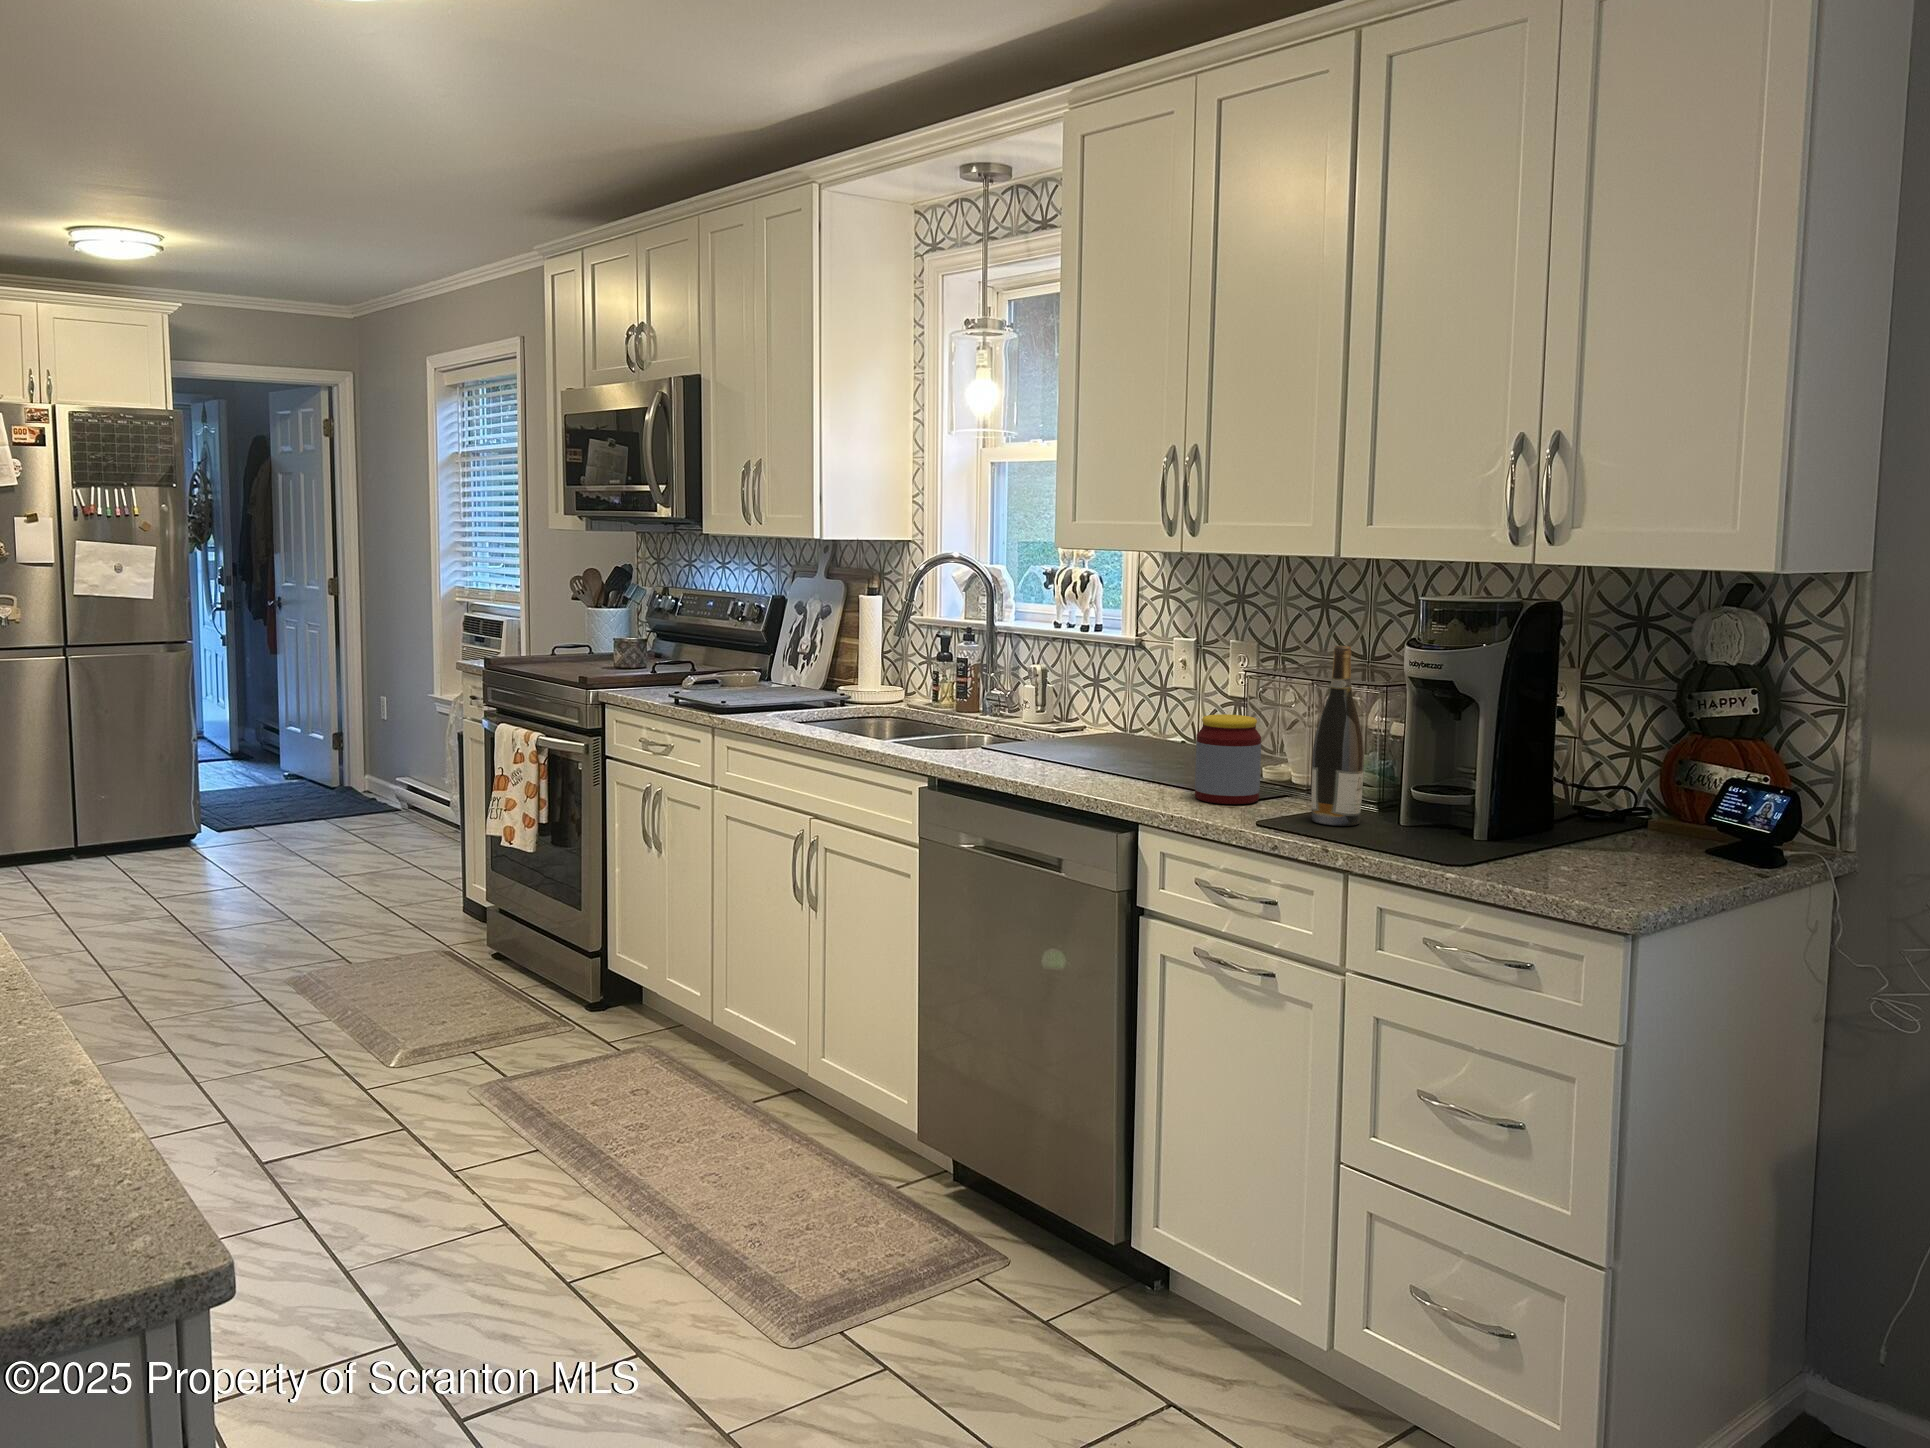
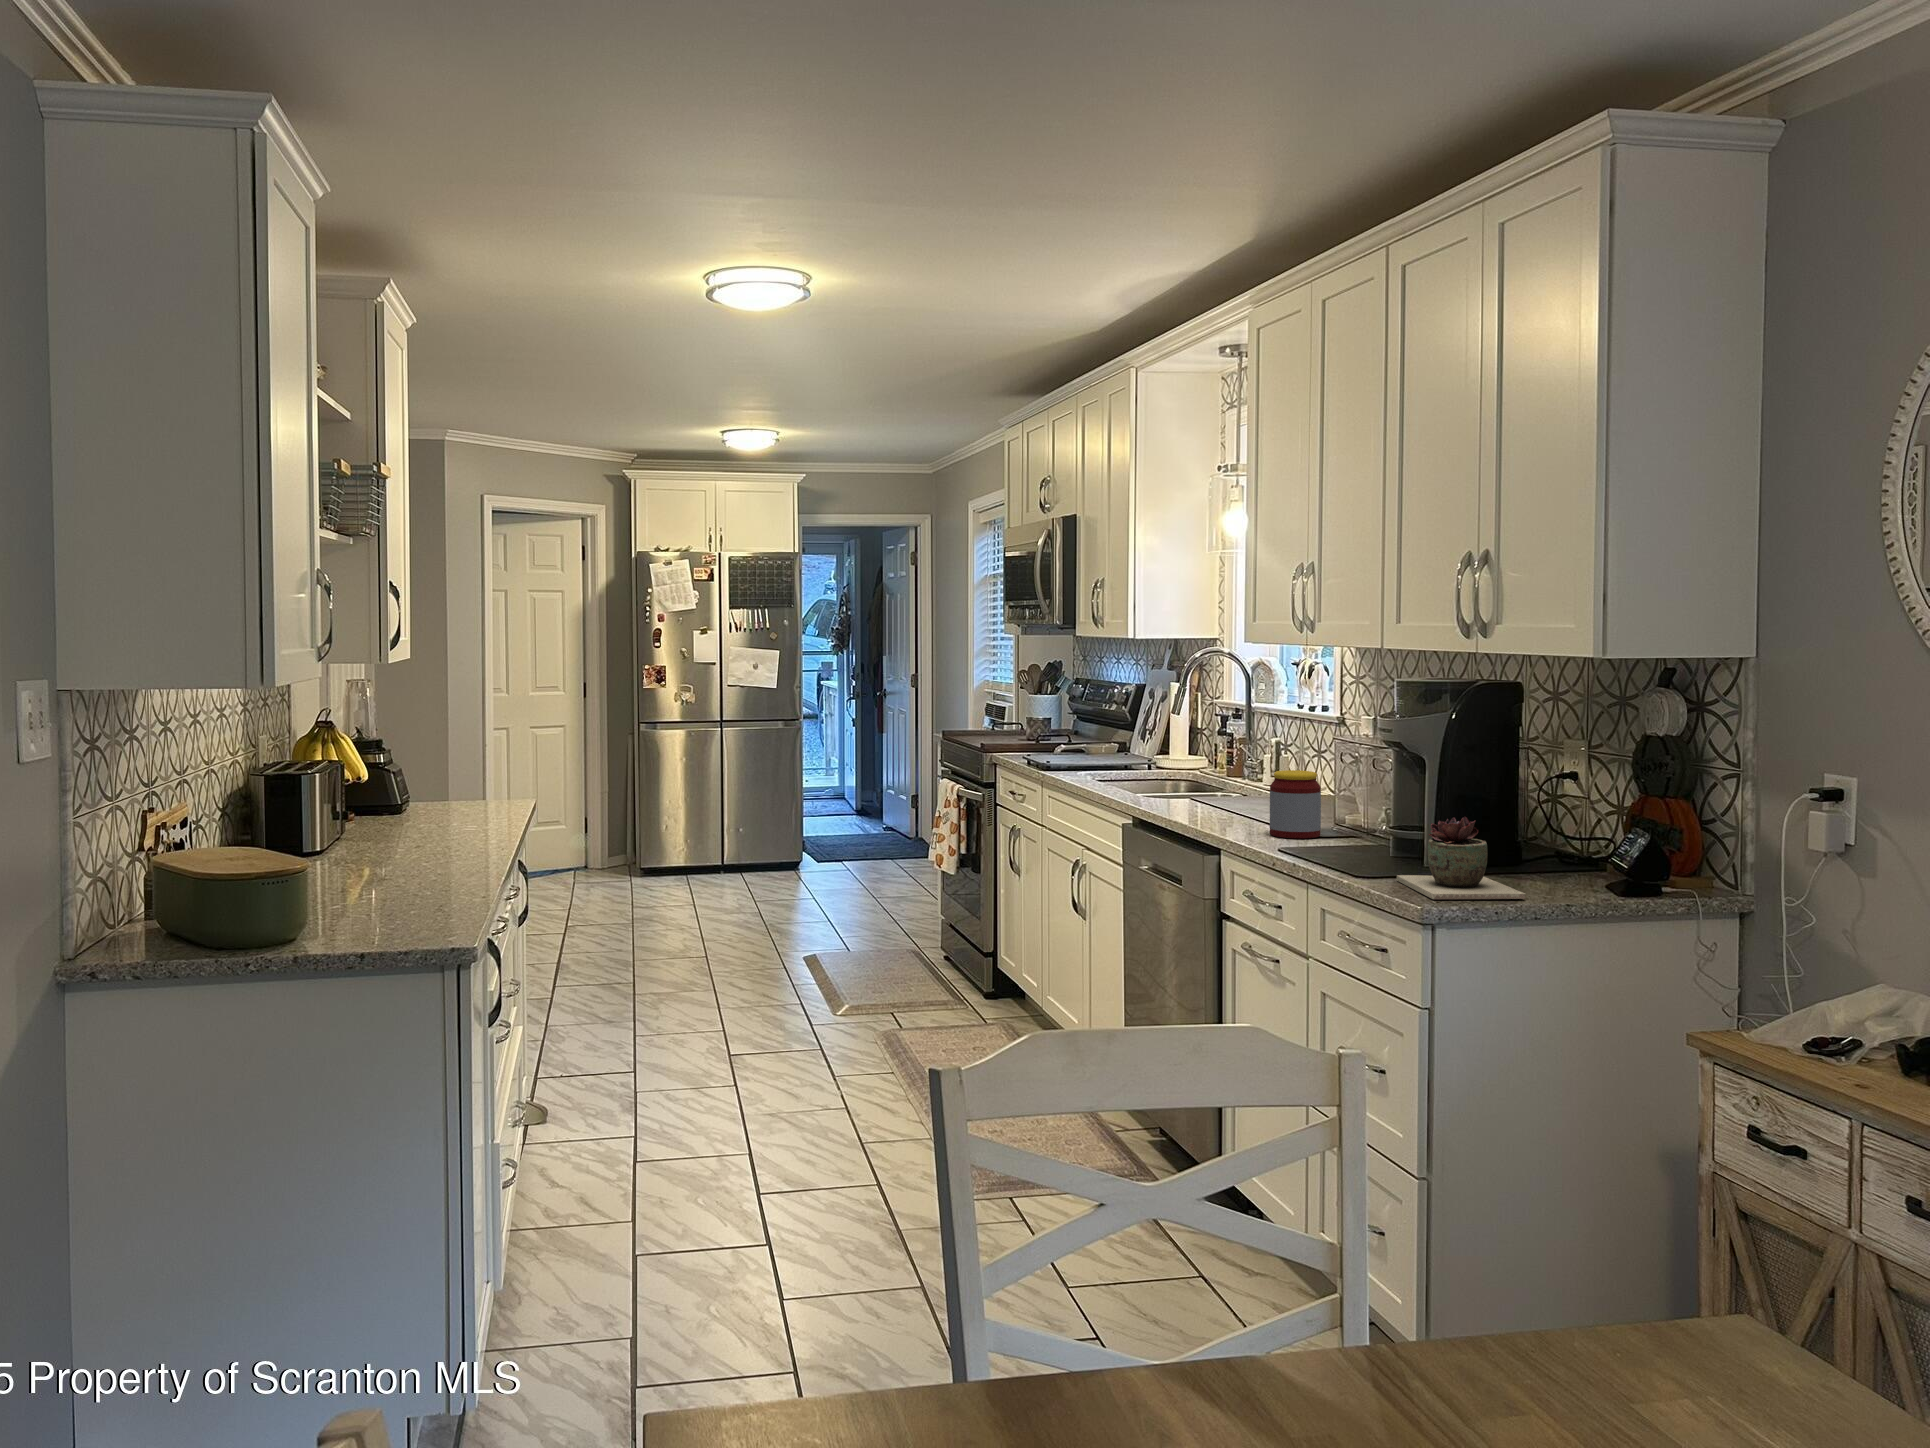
wine bottle: present [1311,646,1364,826] -> none [1323,716,1364,854]
succulent plant: none [1498,779,1689,895] -> present [1397,817,1525,899]

